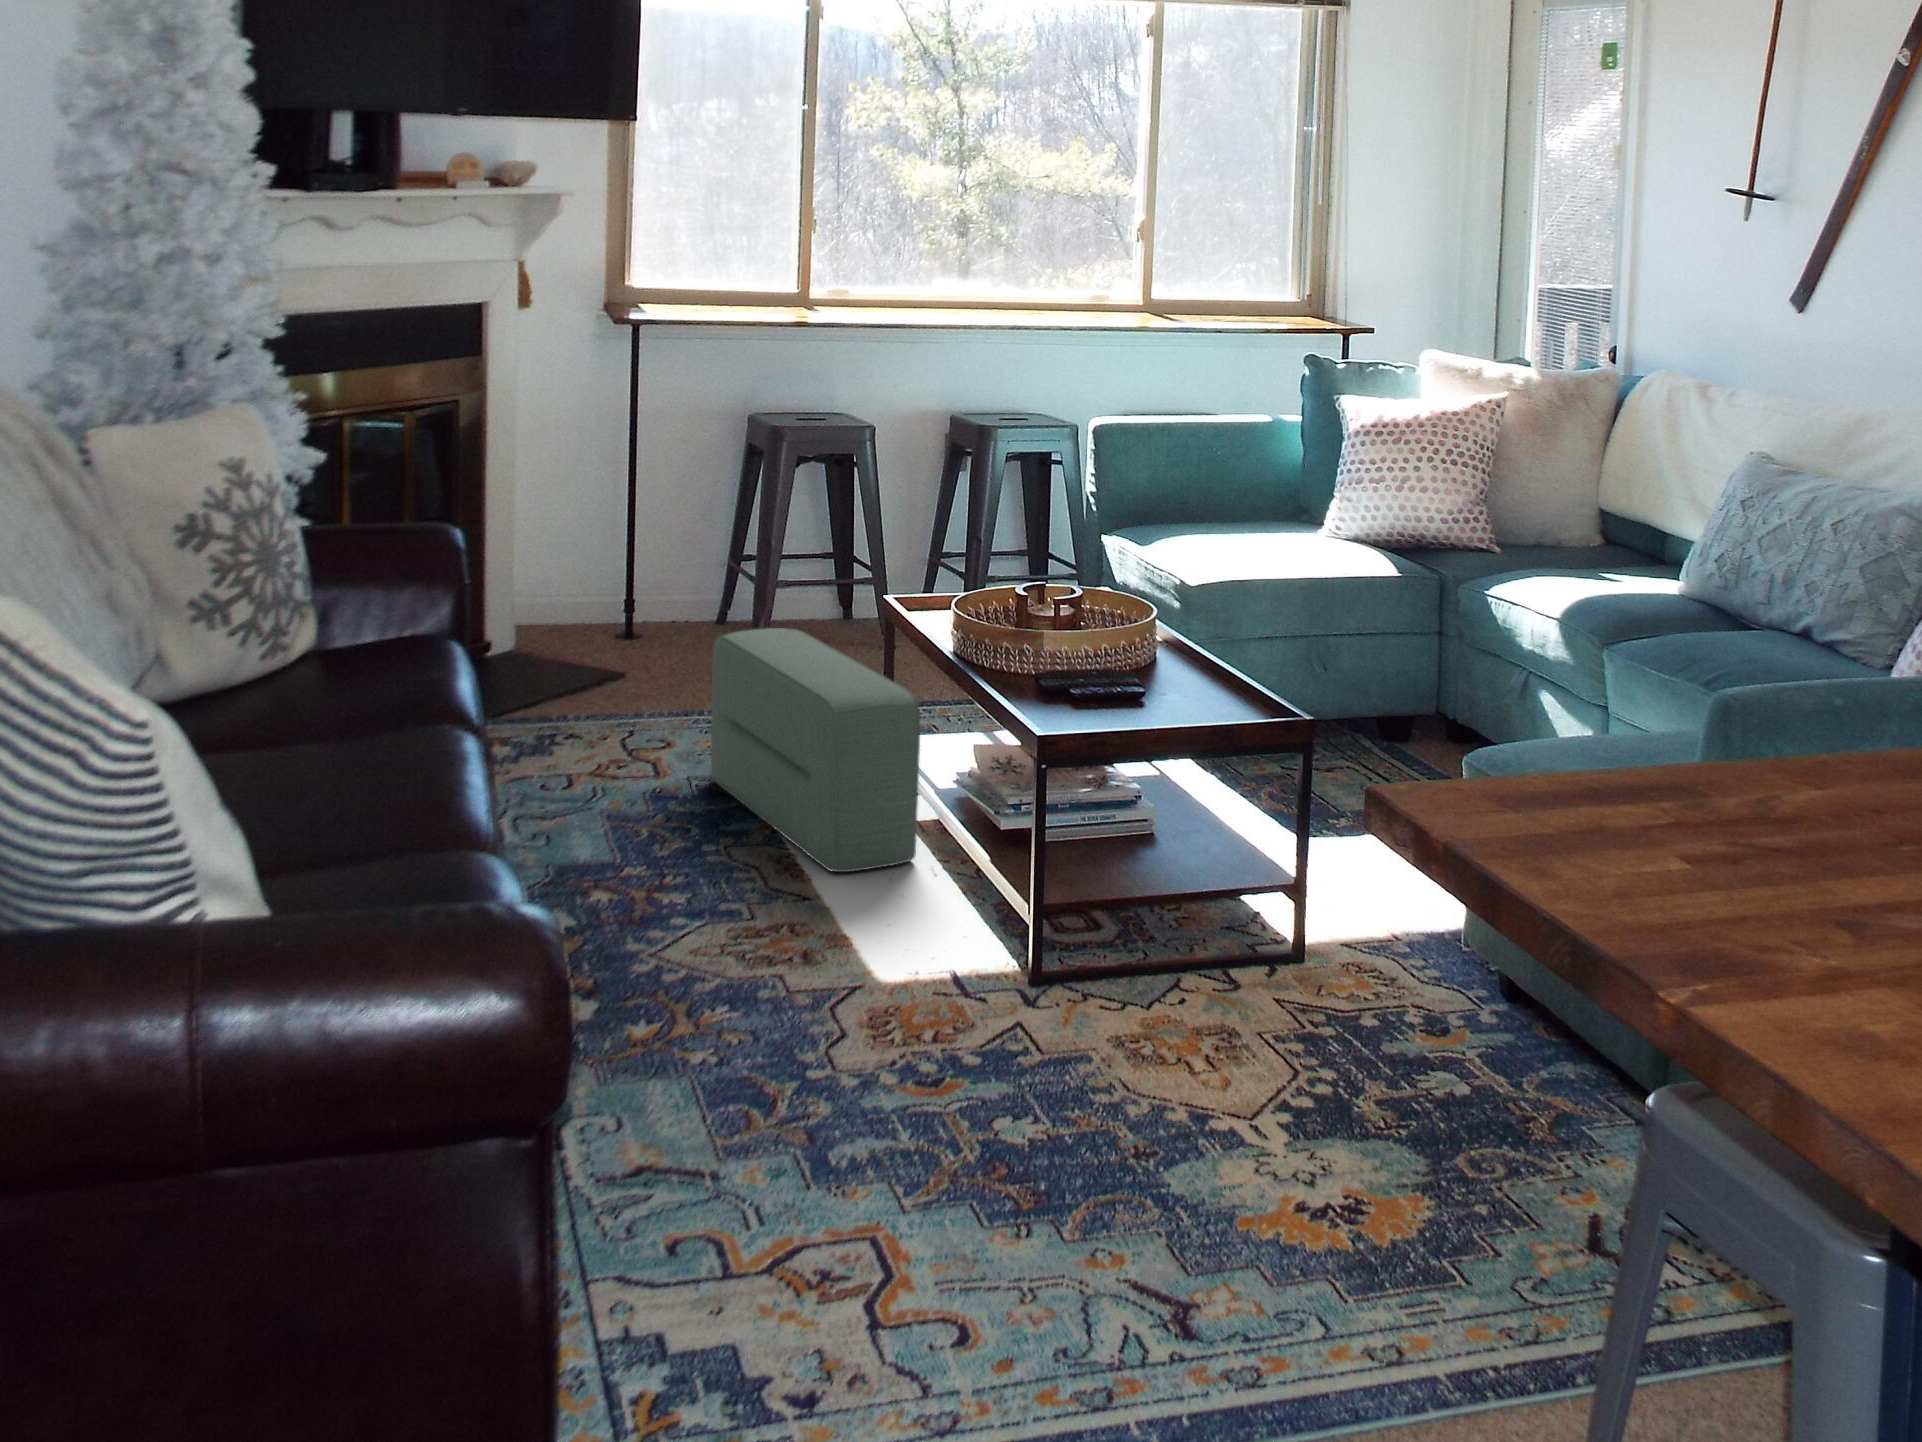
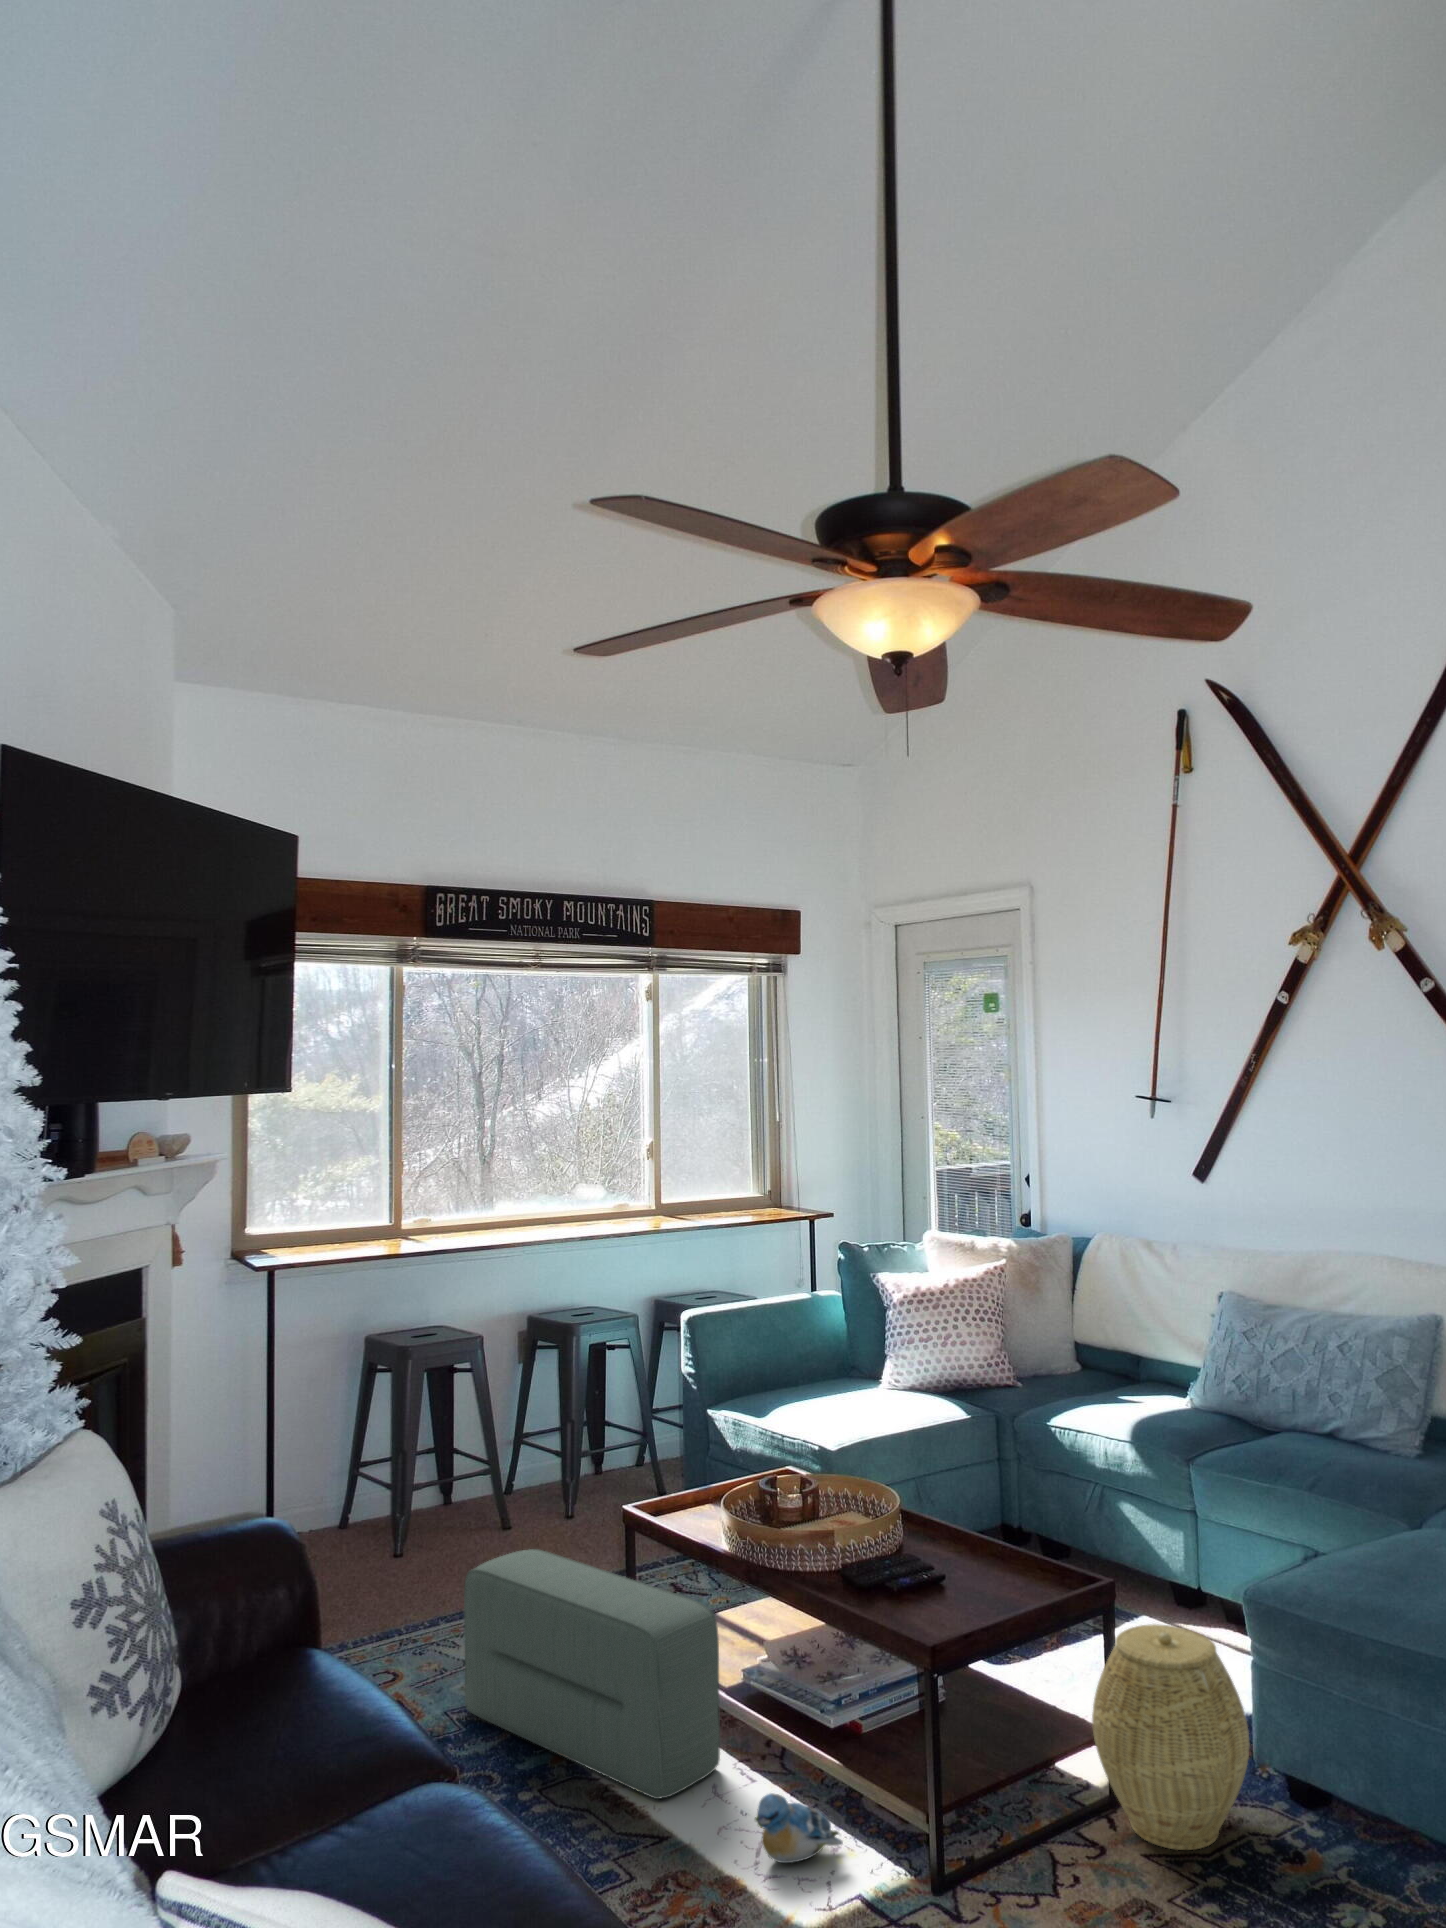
woven basket: none [1264,775,1442,1010] -> present [1092,1624,1249,1850]
plush toy: none [876,866,976,938] -> present [755,1793,843,1863]

